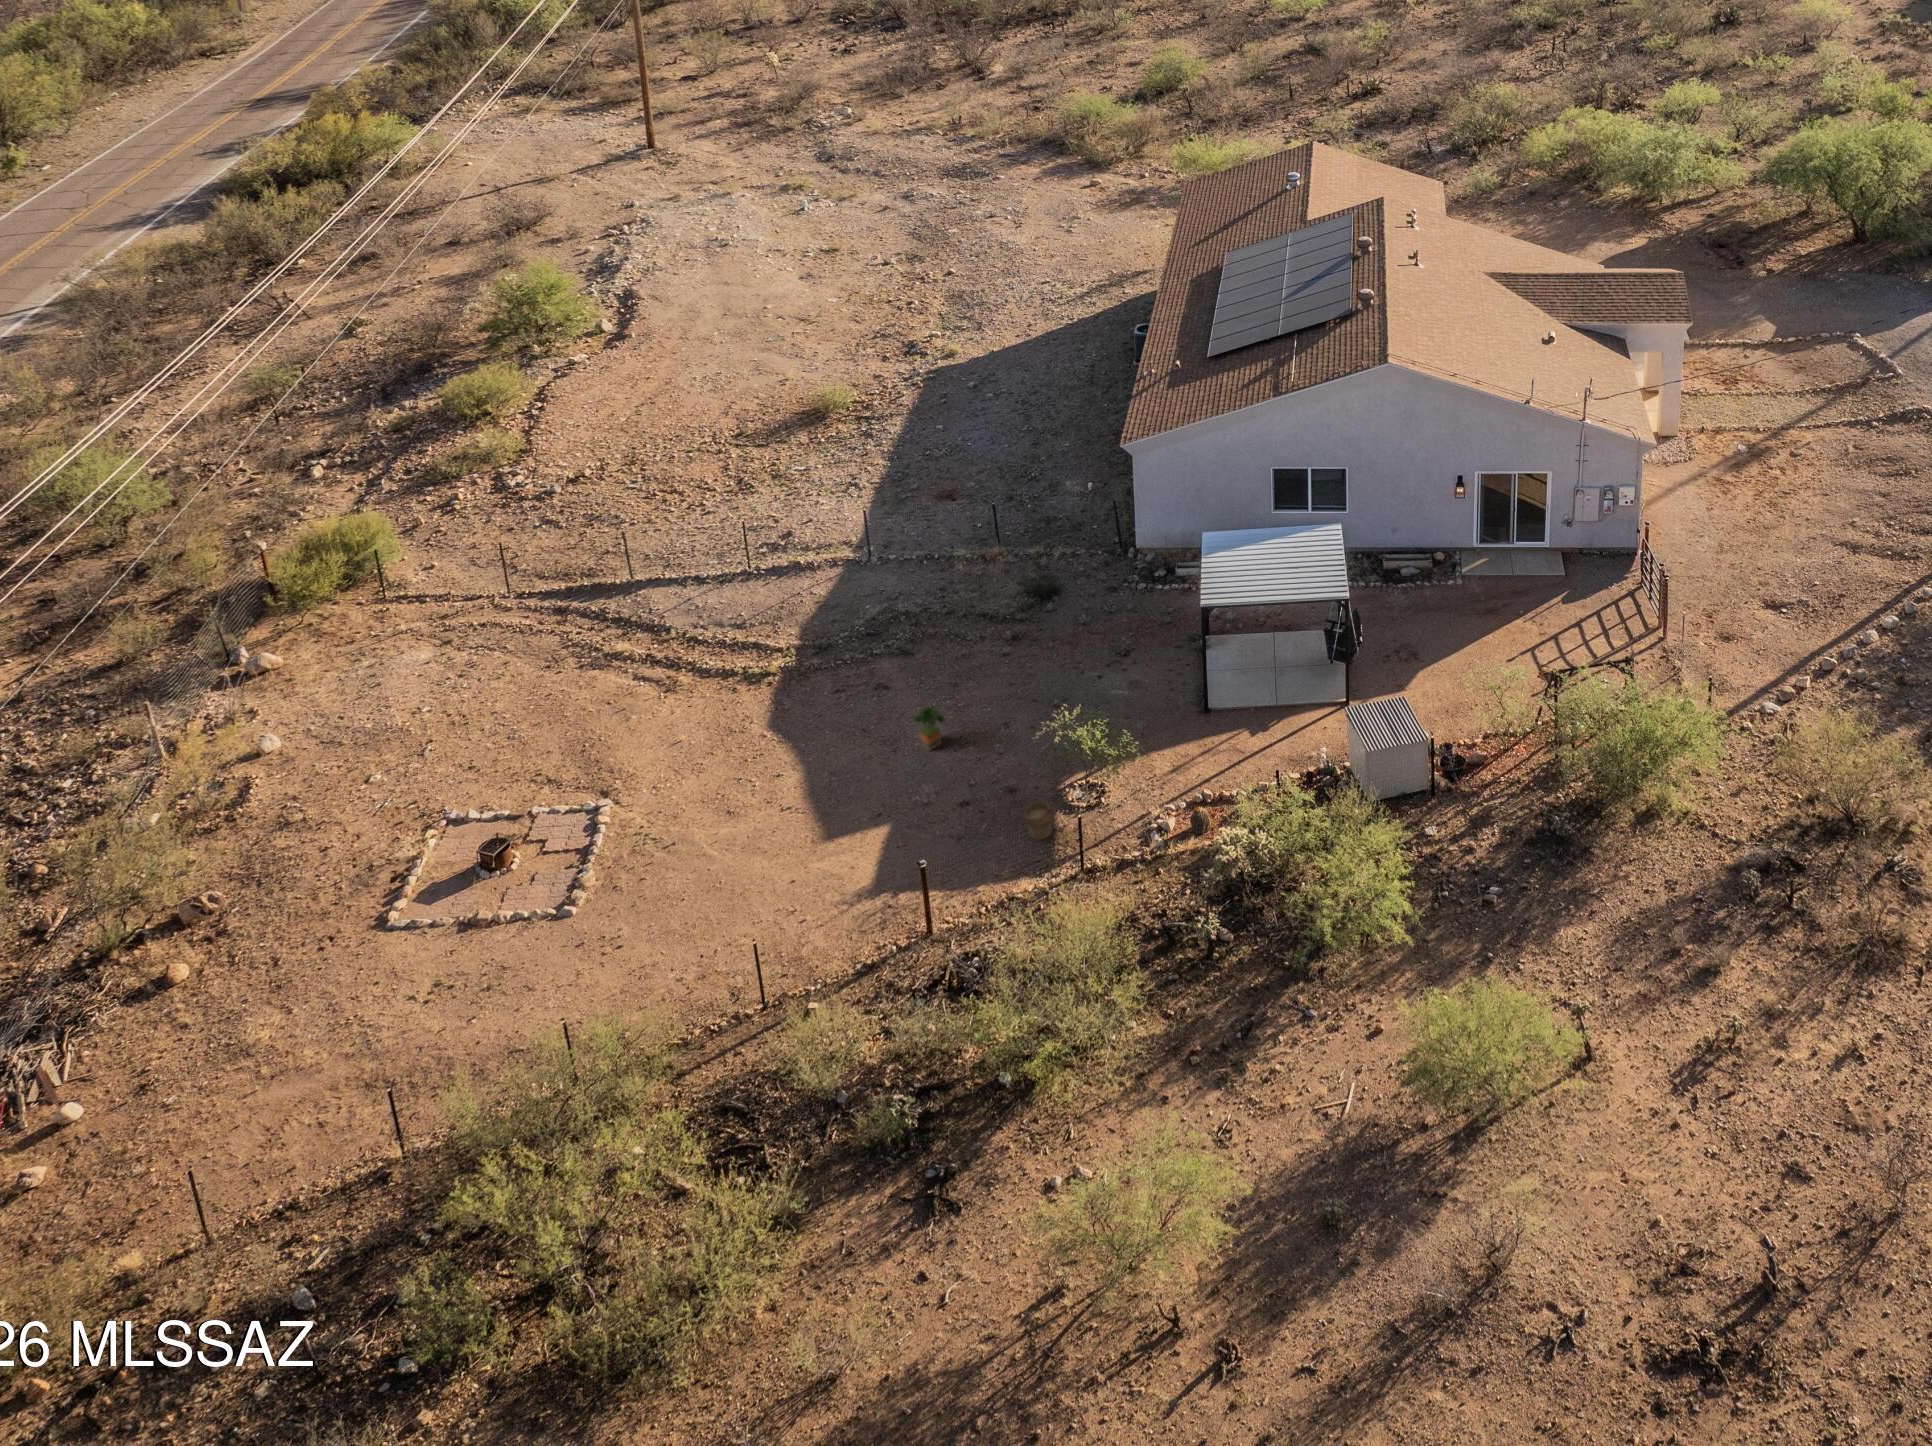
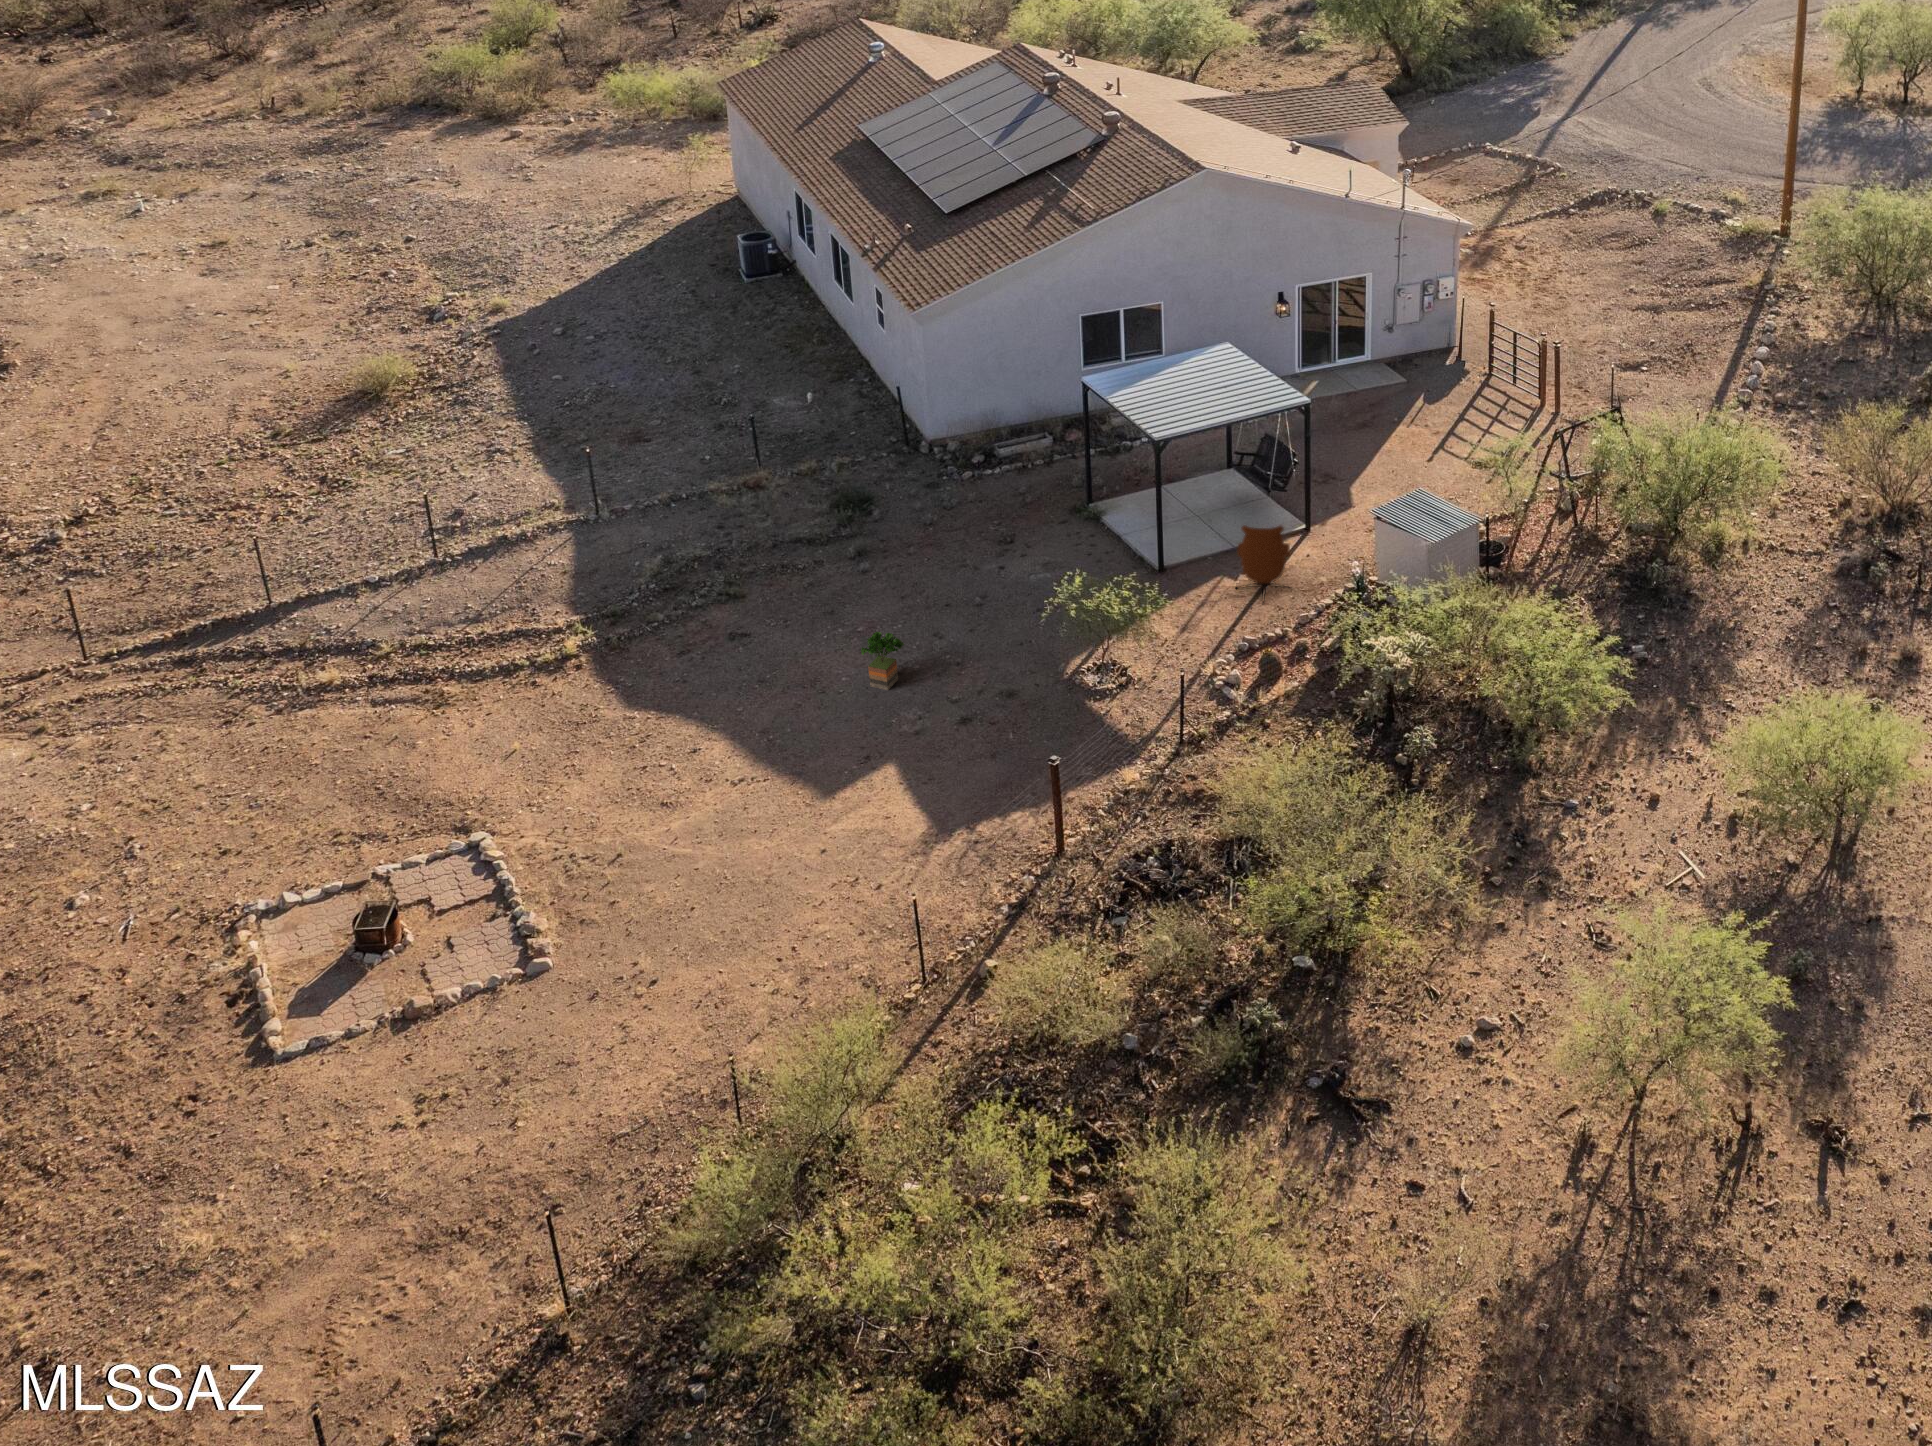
lounge chair: none [1213,685,1279,748] -> present [1237,526,1290,601]
bucket: present [1025,801,1053,840] -> none [1093,696,1130,745]

